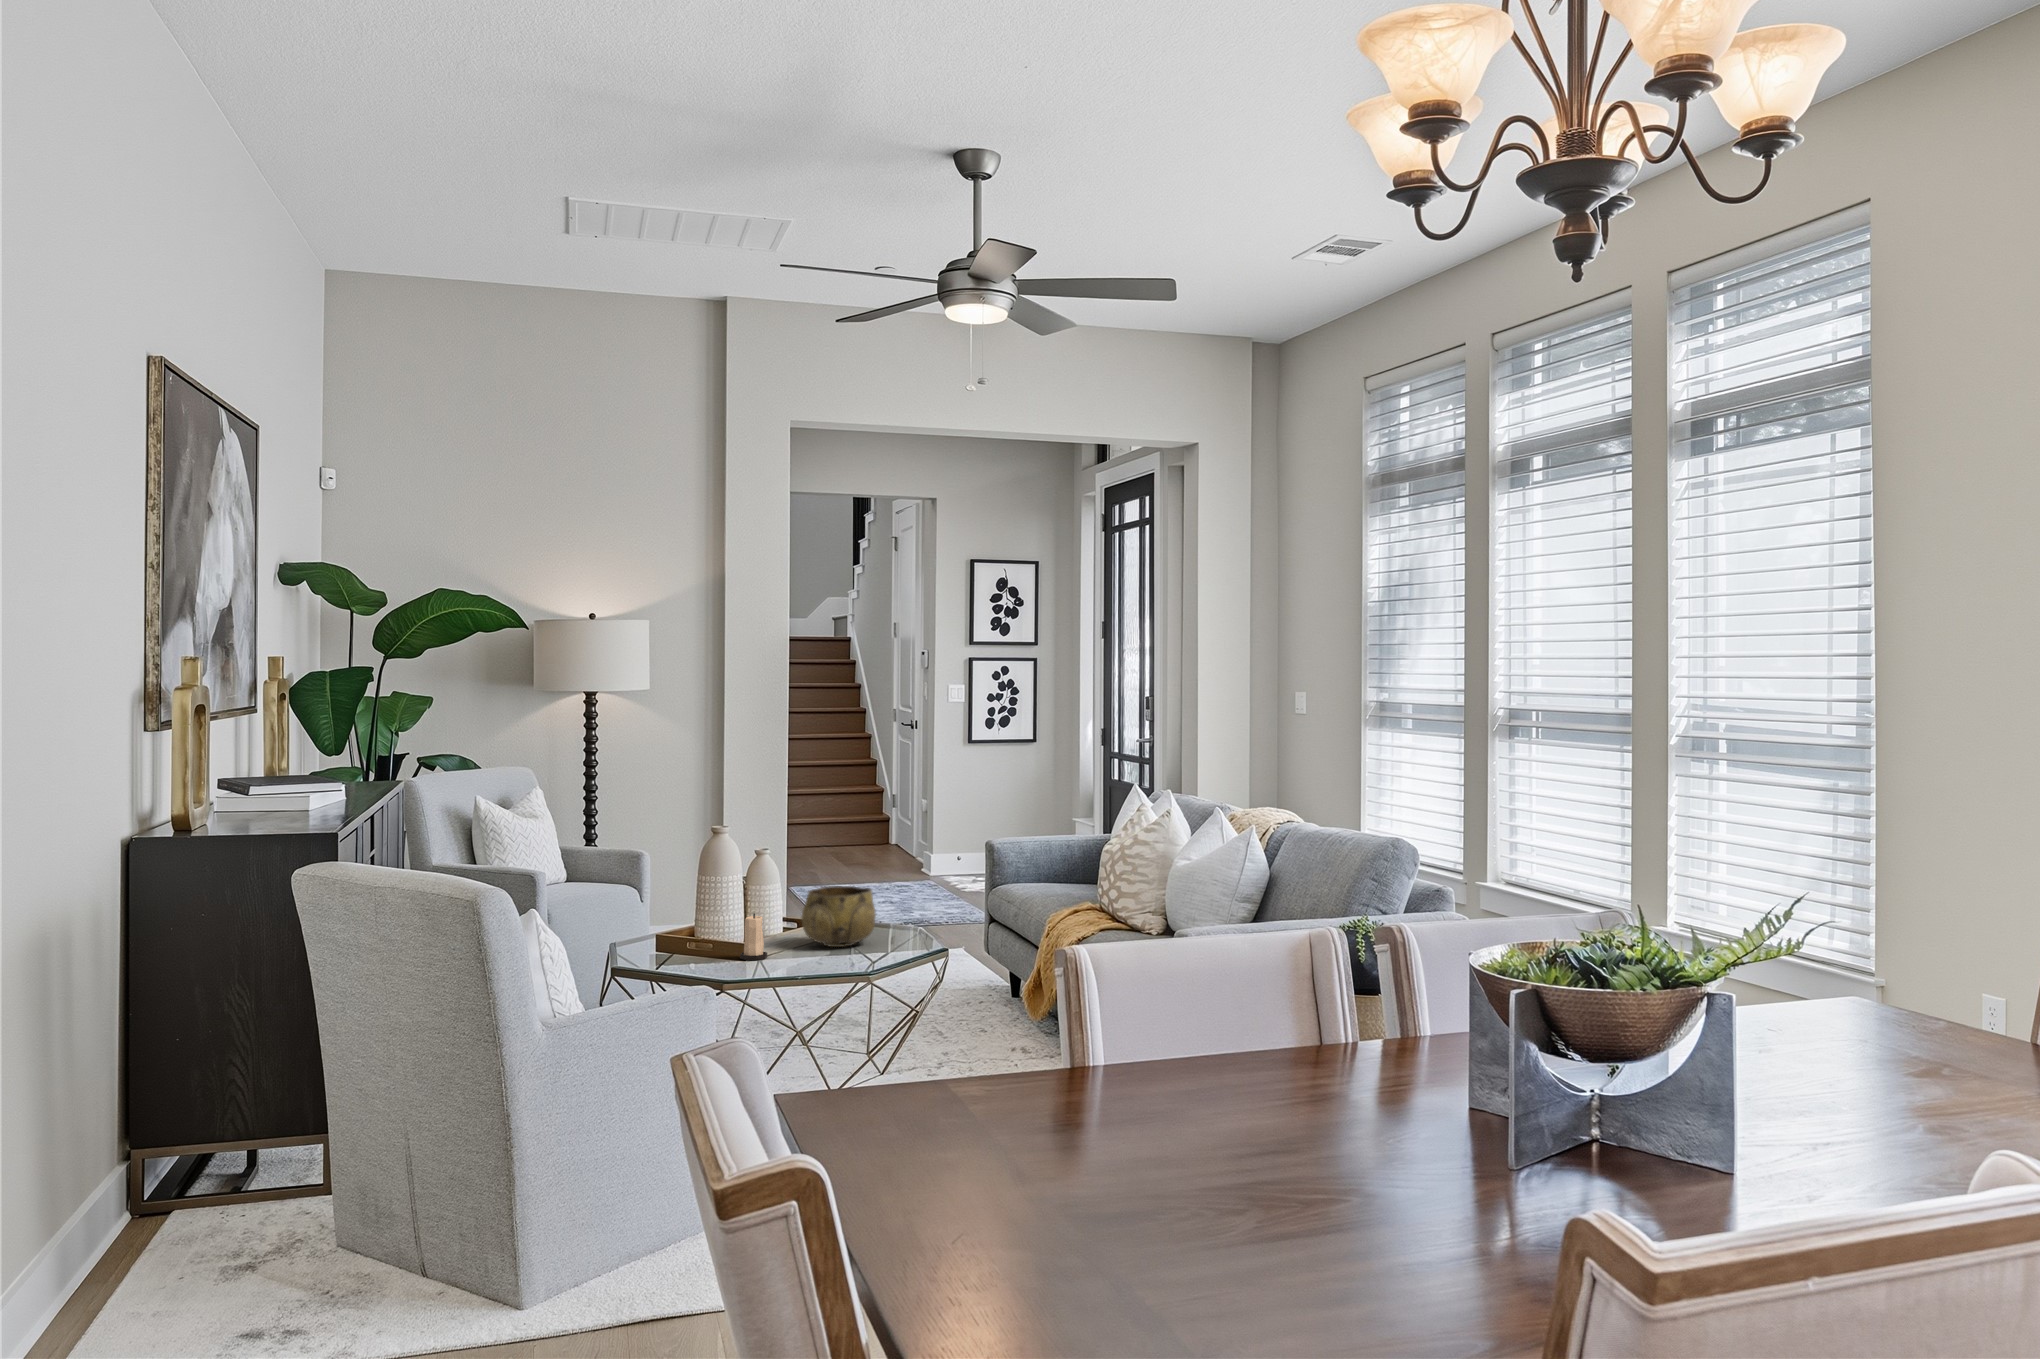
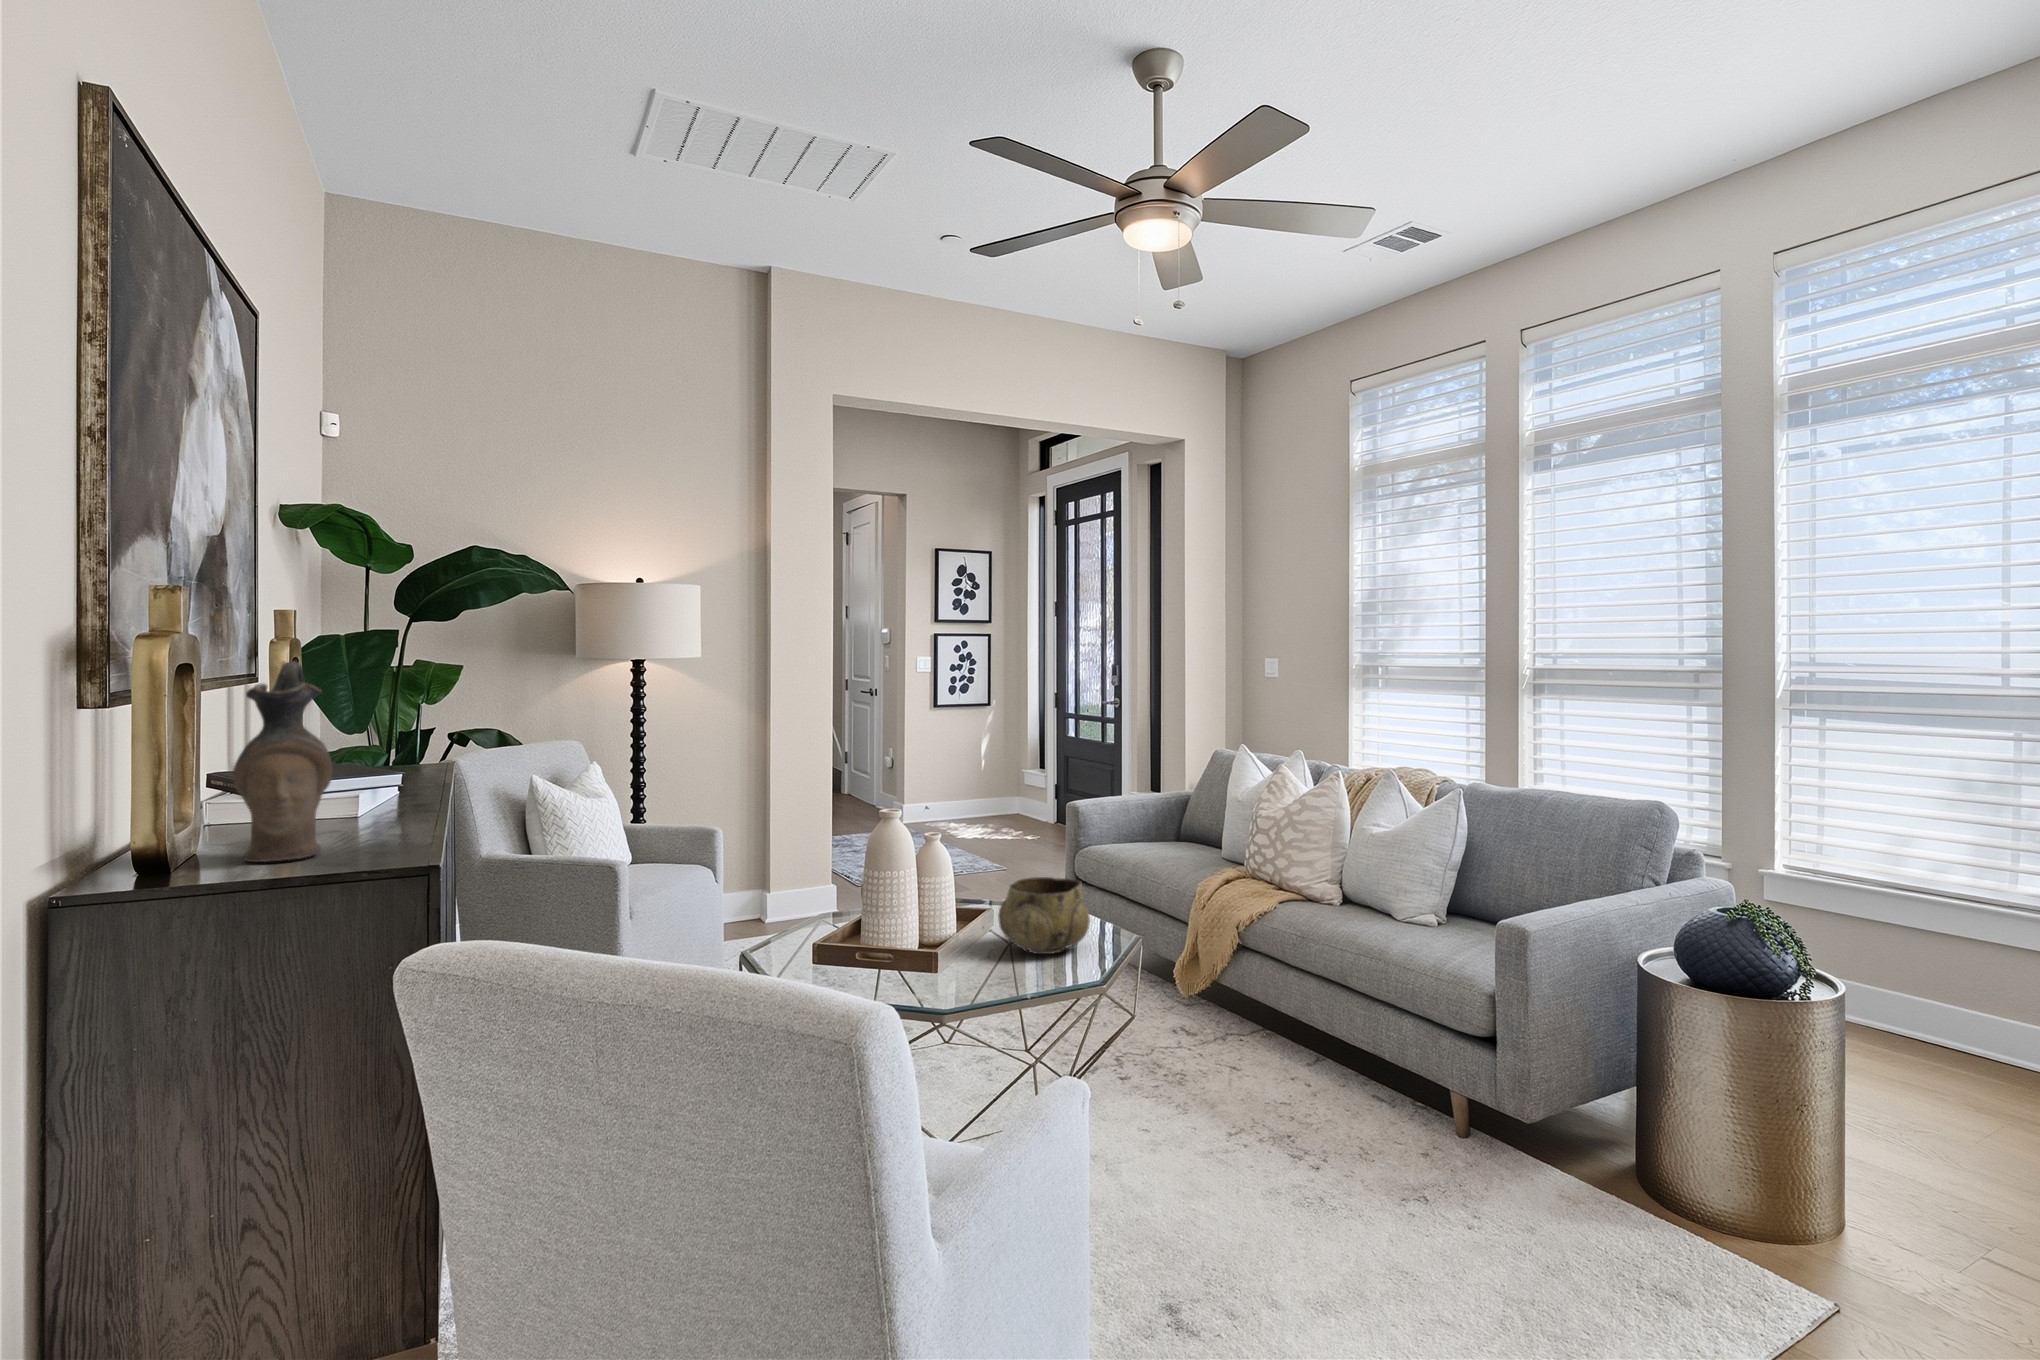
ceramic pitcher: none [228,704,286,833] -> present [233,661,333,862]
candle: present [740,913,767,960] -> none [950,923,983,984]

